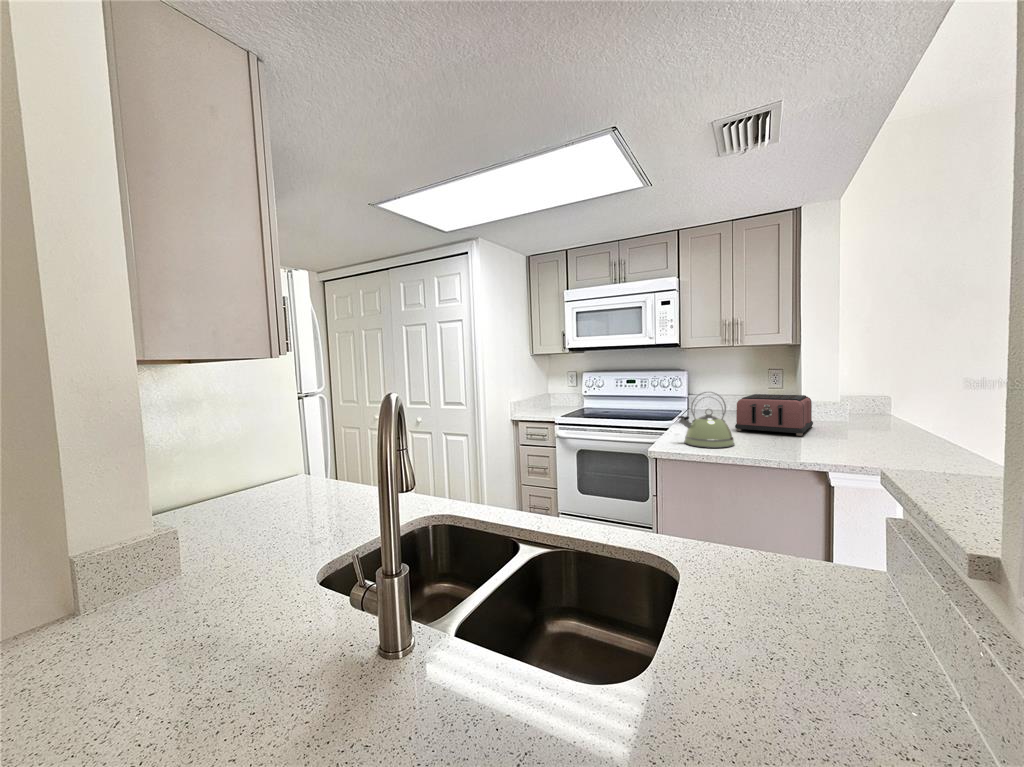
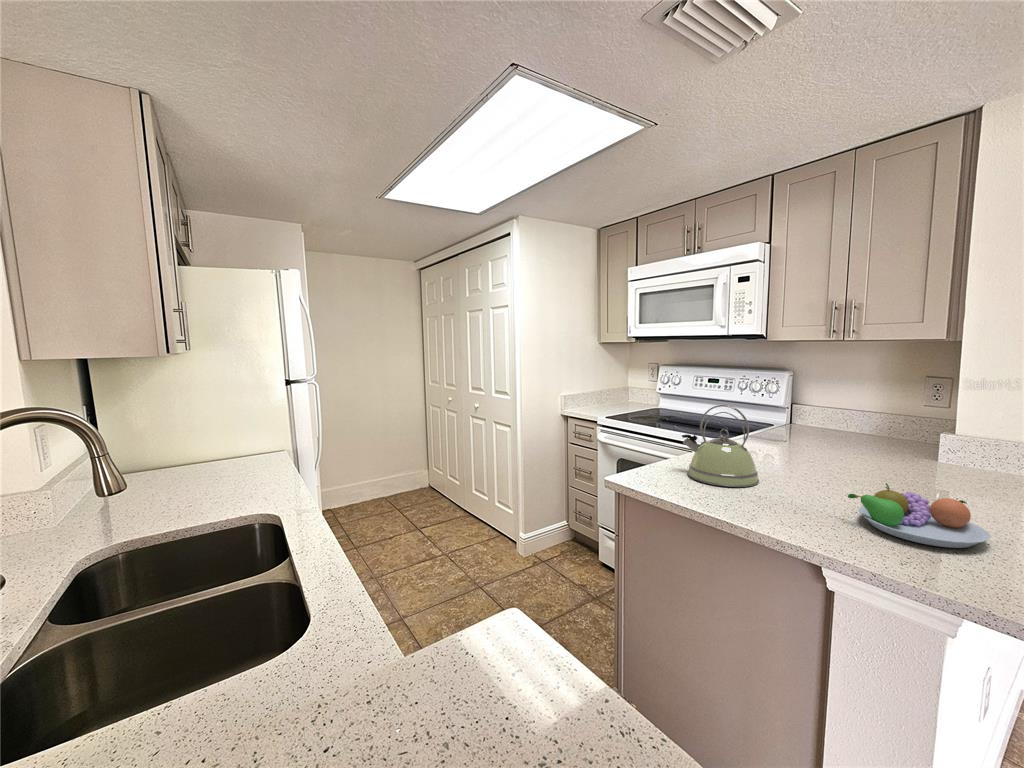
toaster: present [735,394,813,436] -> none [798,414,955,489]
fruit bowl: none [807,428,879,457] -> present [848,483,990,548]

